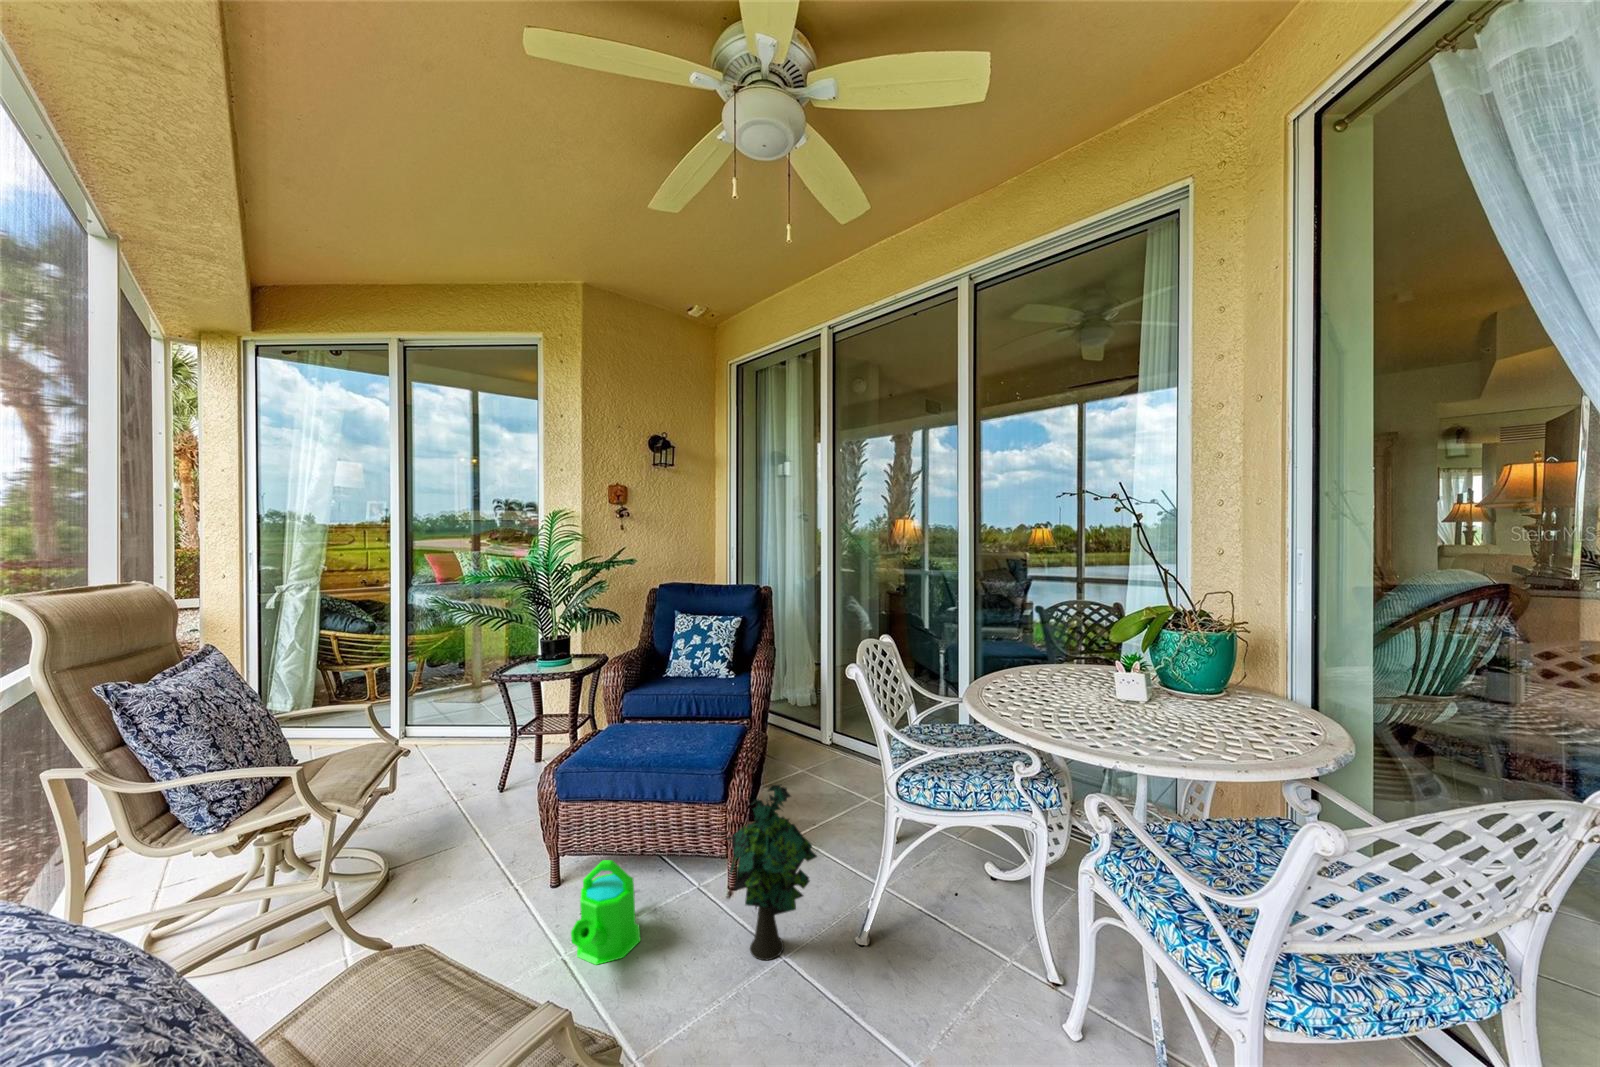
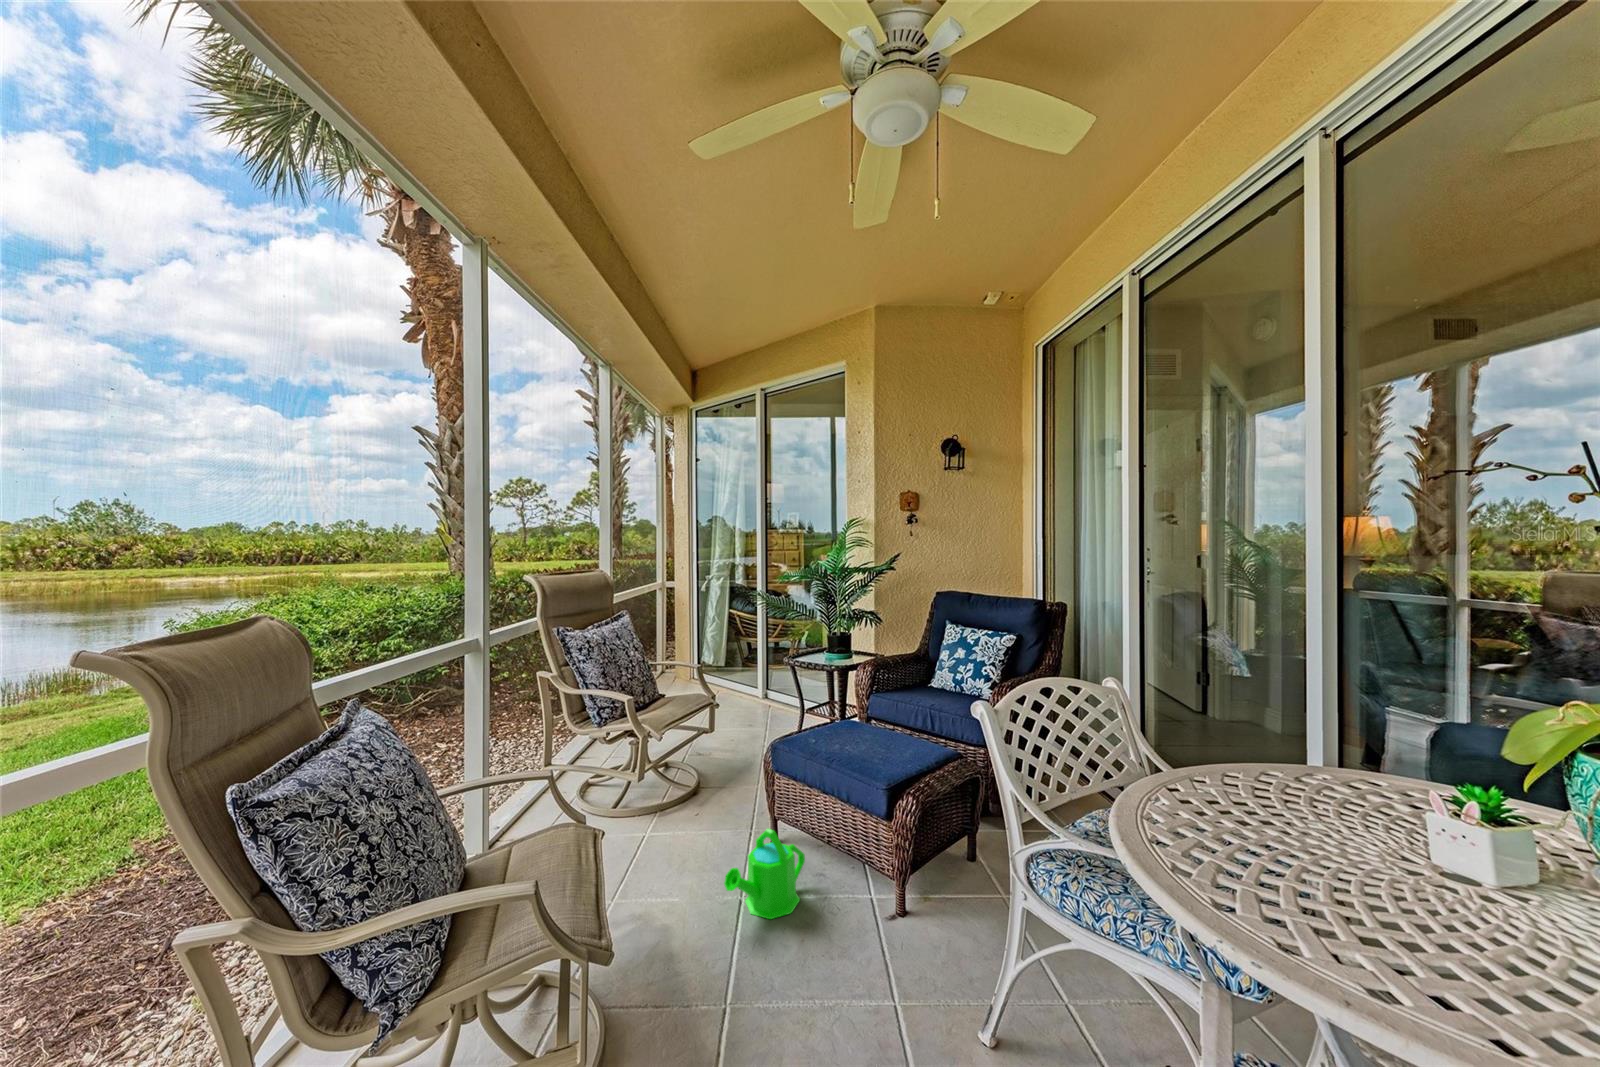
decorative plant: present [724,785,817,960] -> none [837,812,932,995]

